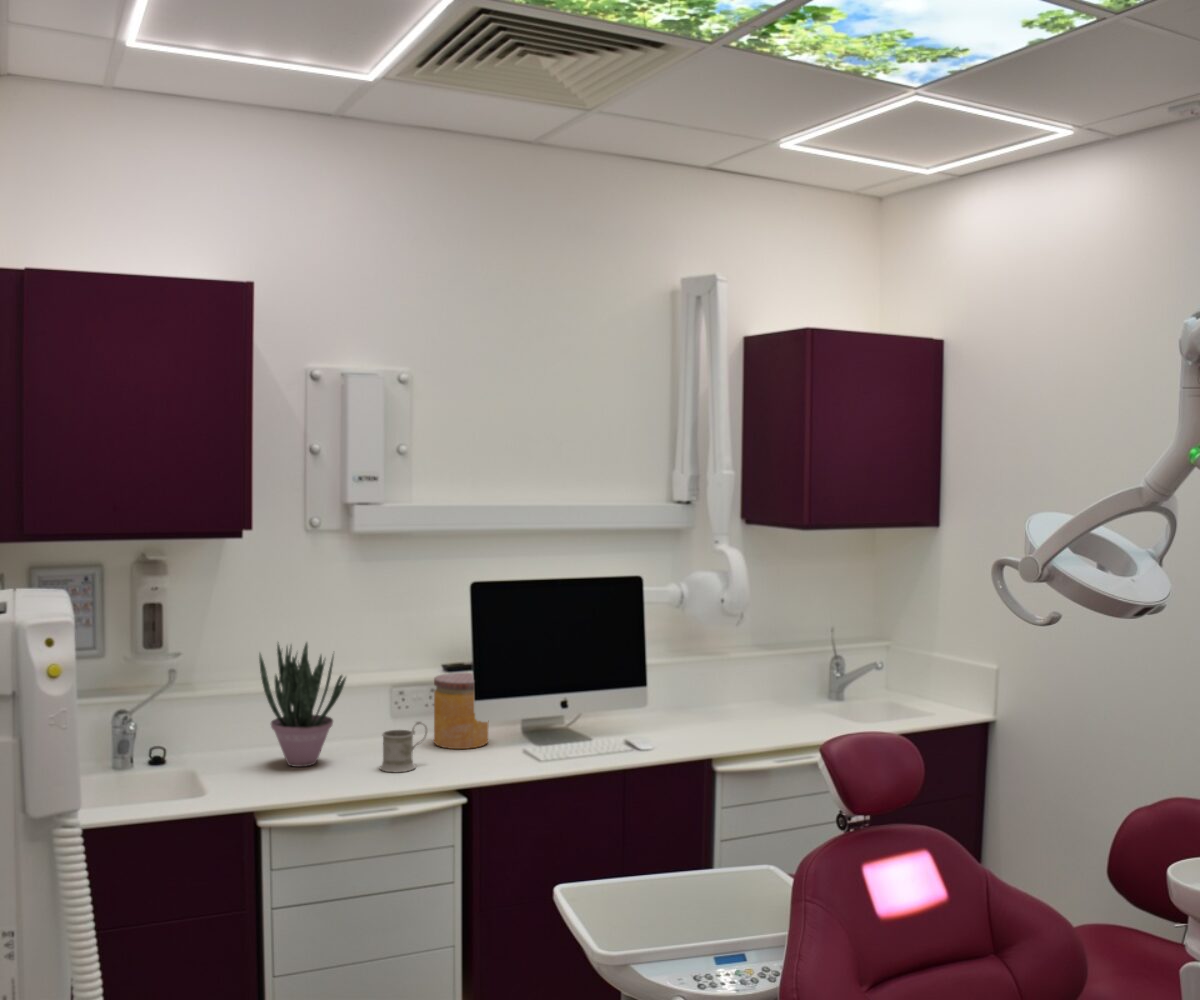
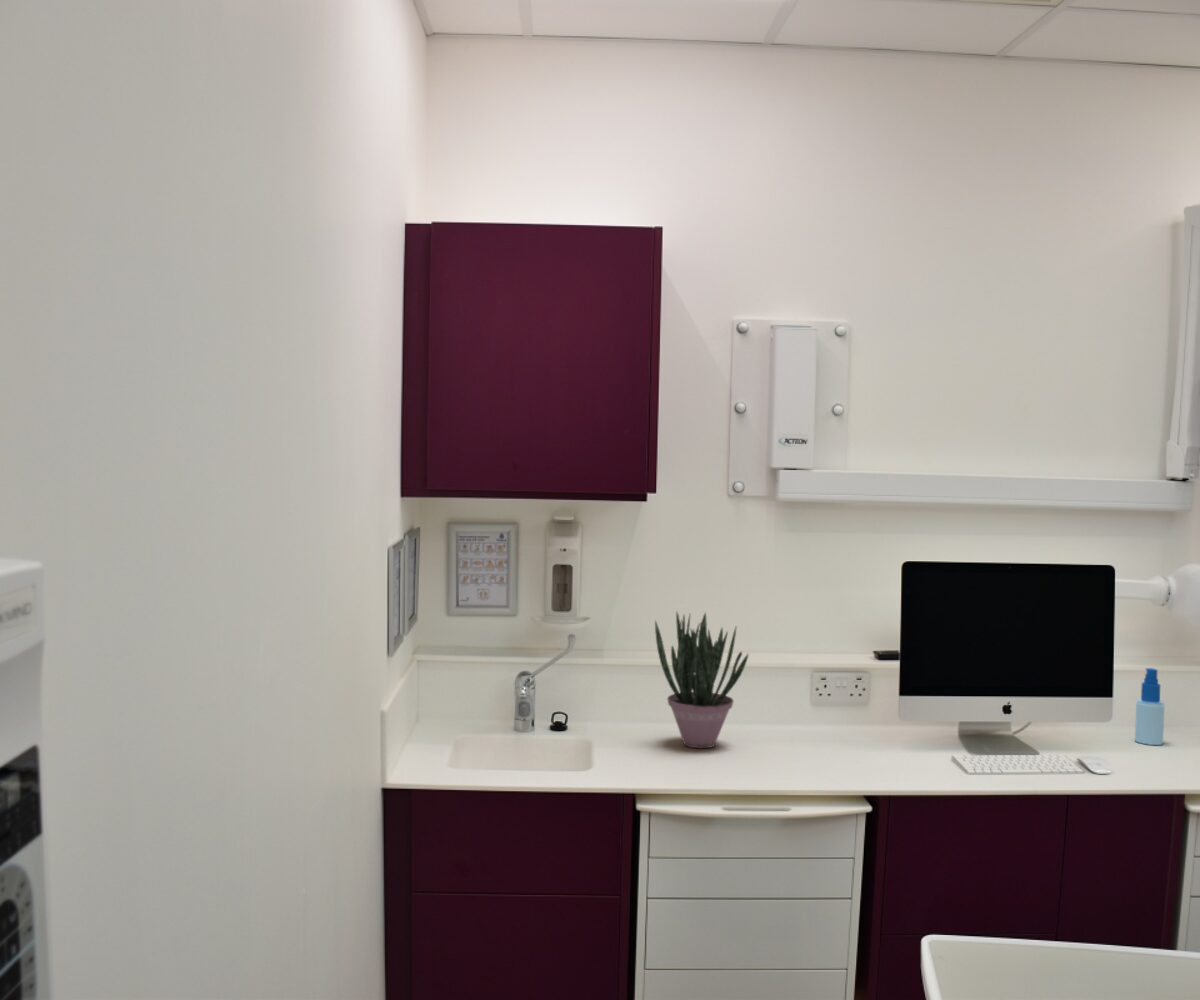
spray bottle: none [657,660,678,722] -> present [1135,668,1164,745]
jar: present [434,673,488,749] -> none [850,662,916,749]
mug: present [380,721,427,772] -> none [779,711,836,767]

